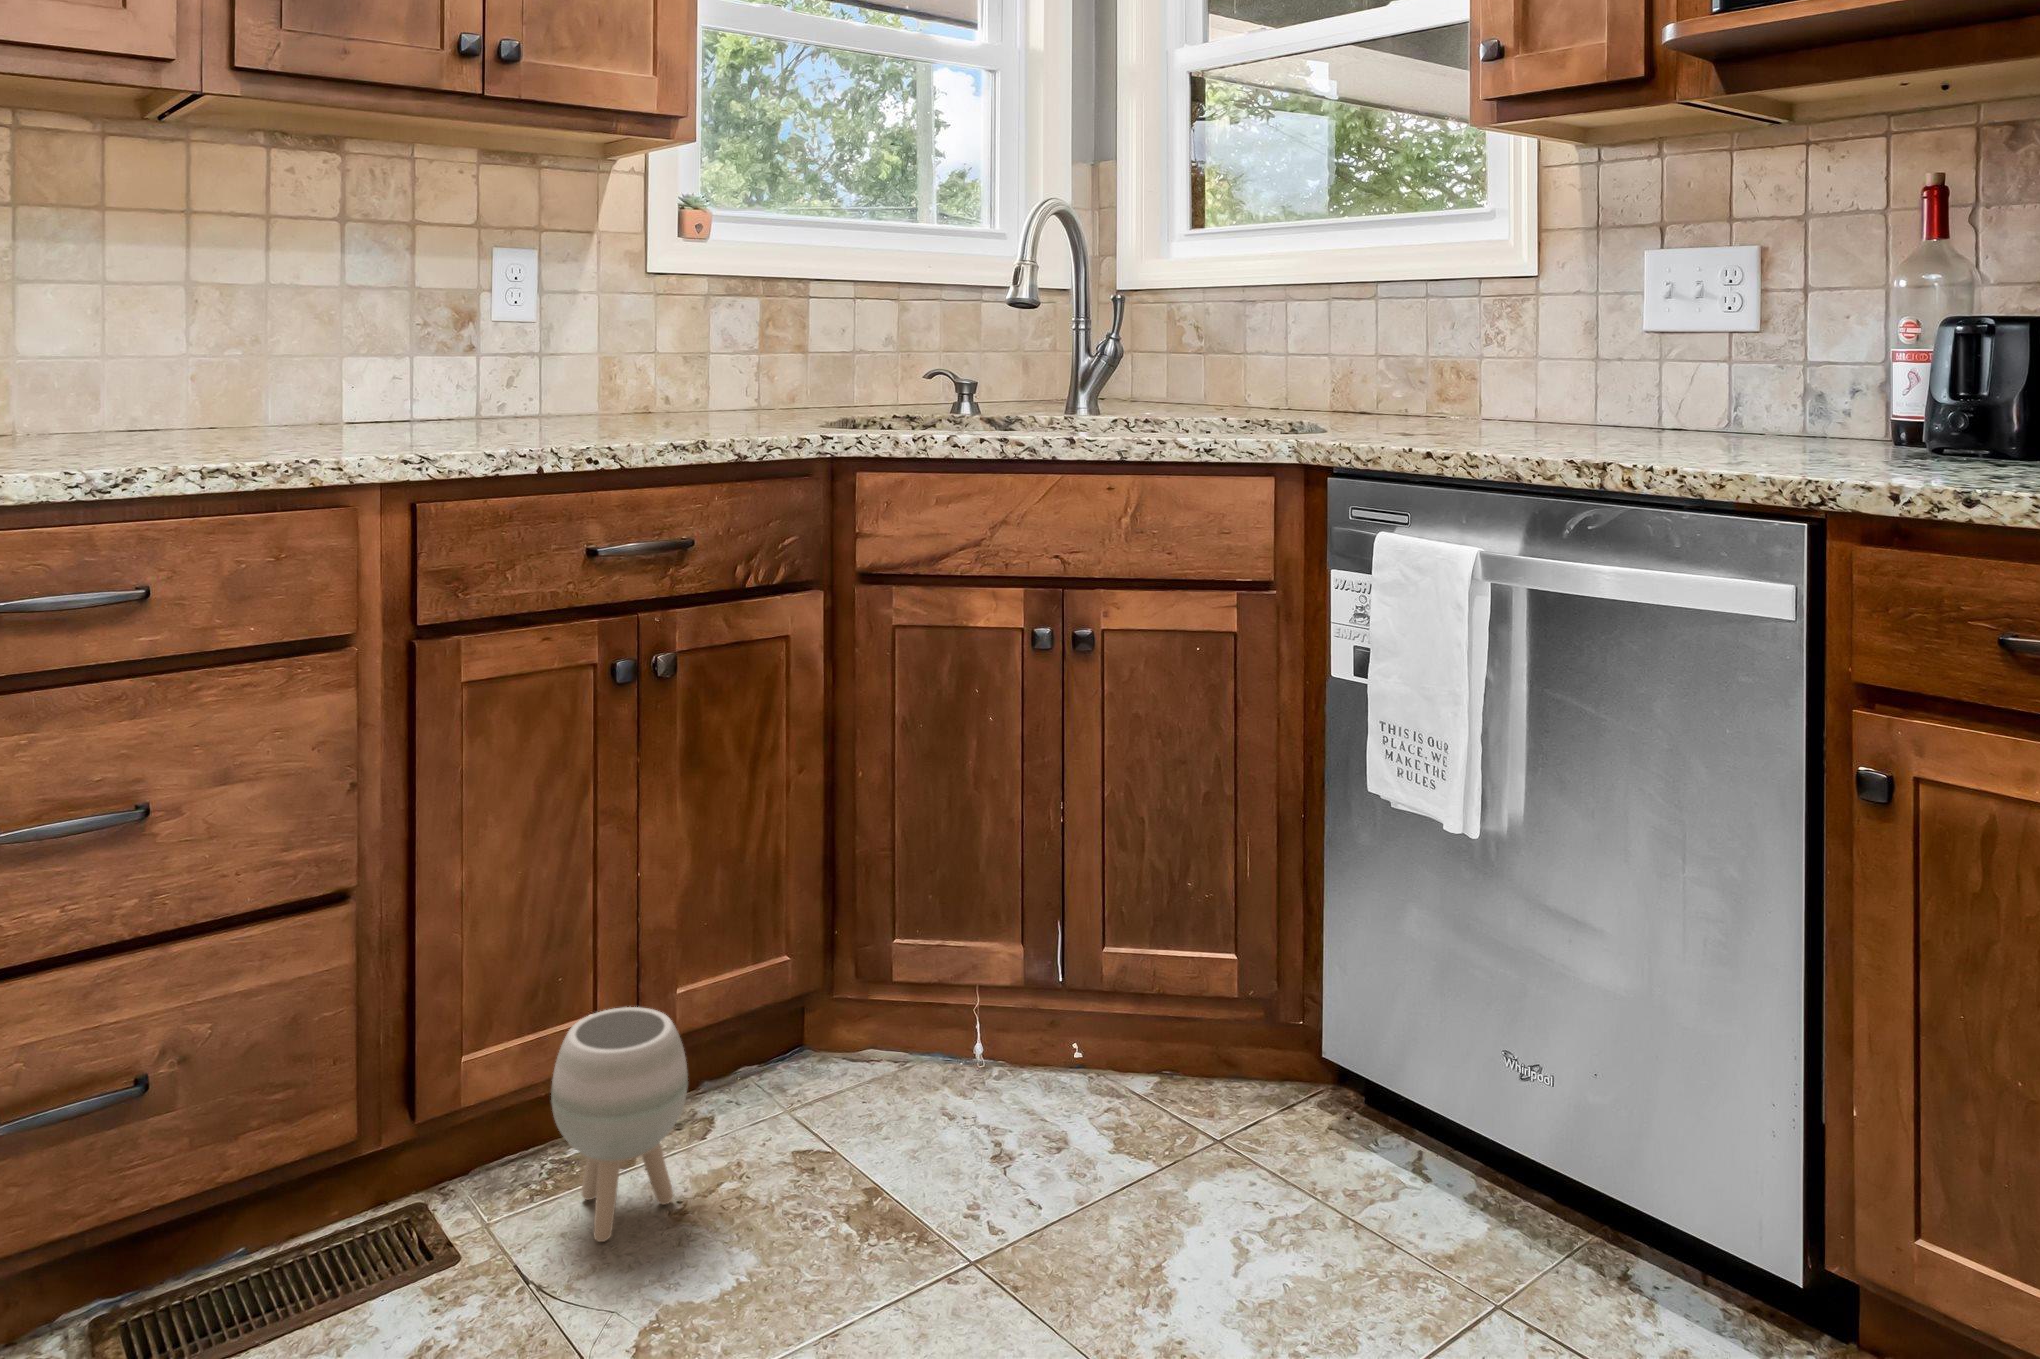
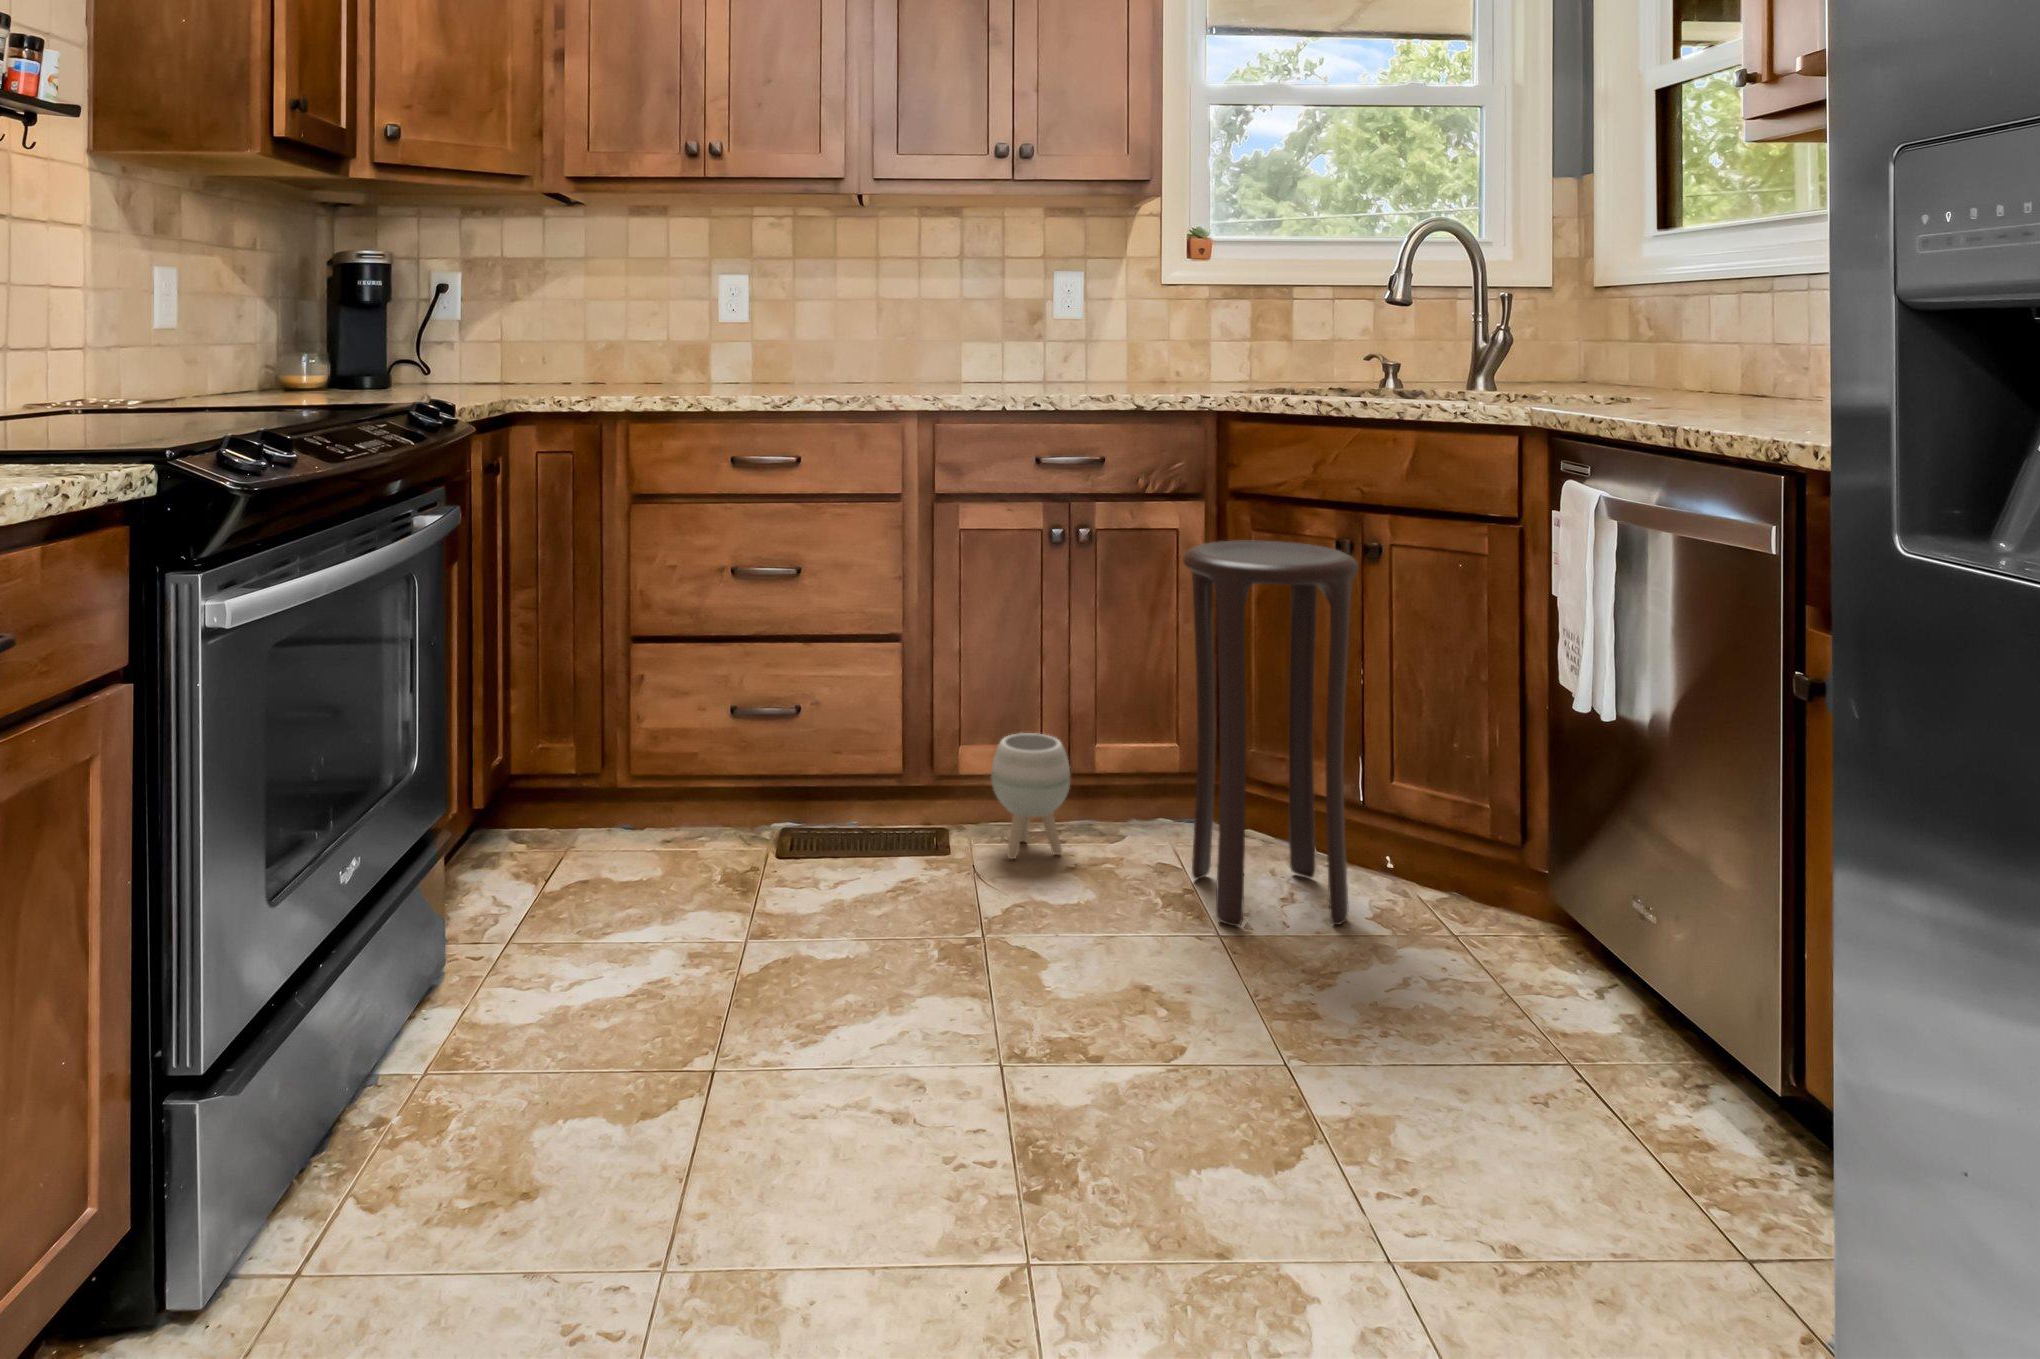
stool: none [884,640,1131,1232] -> present [1183,541,1359,926]

